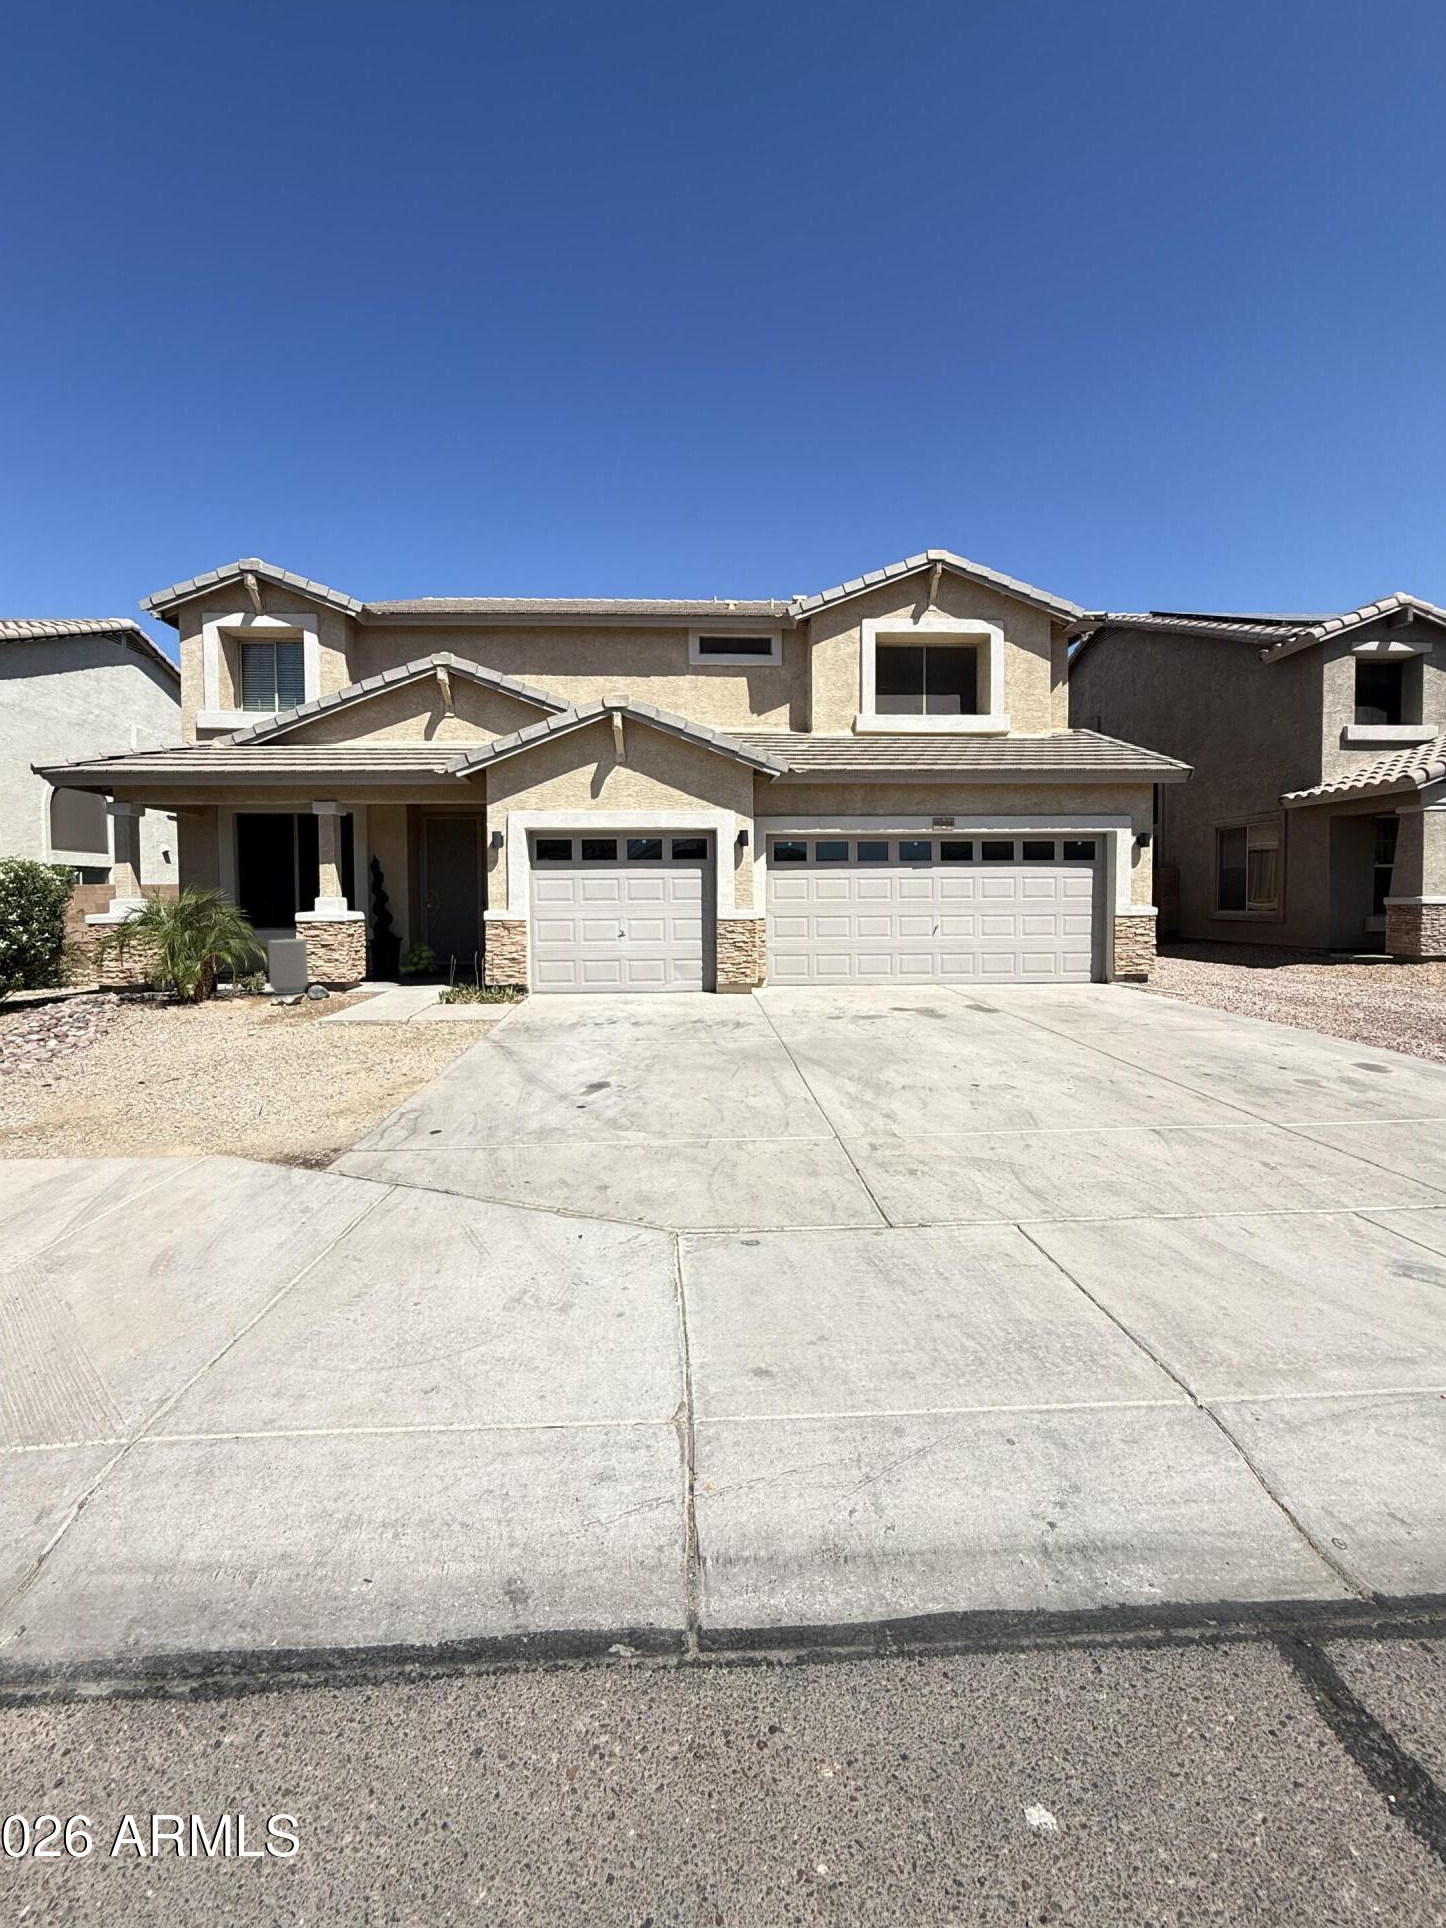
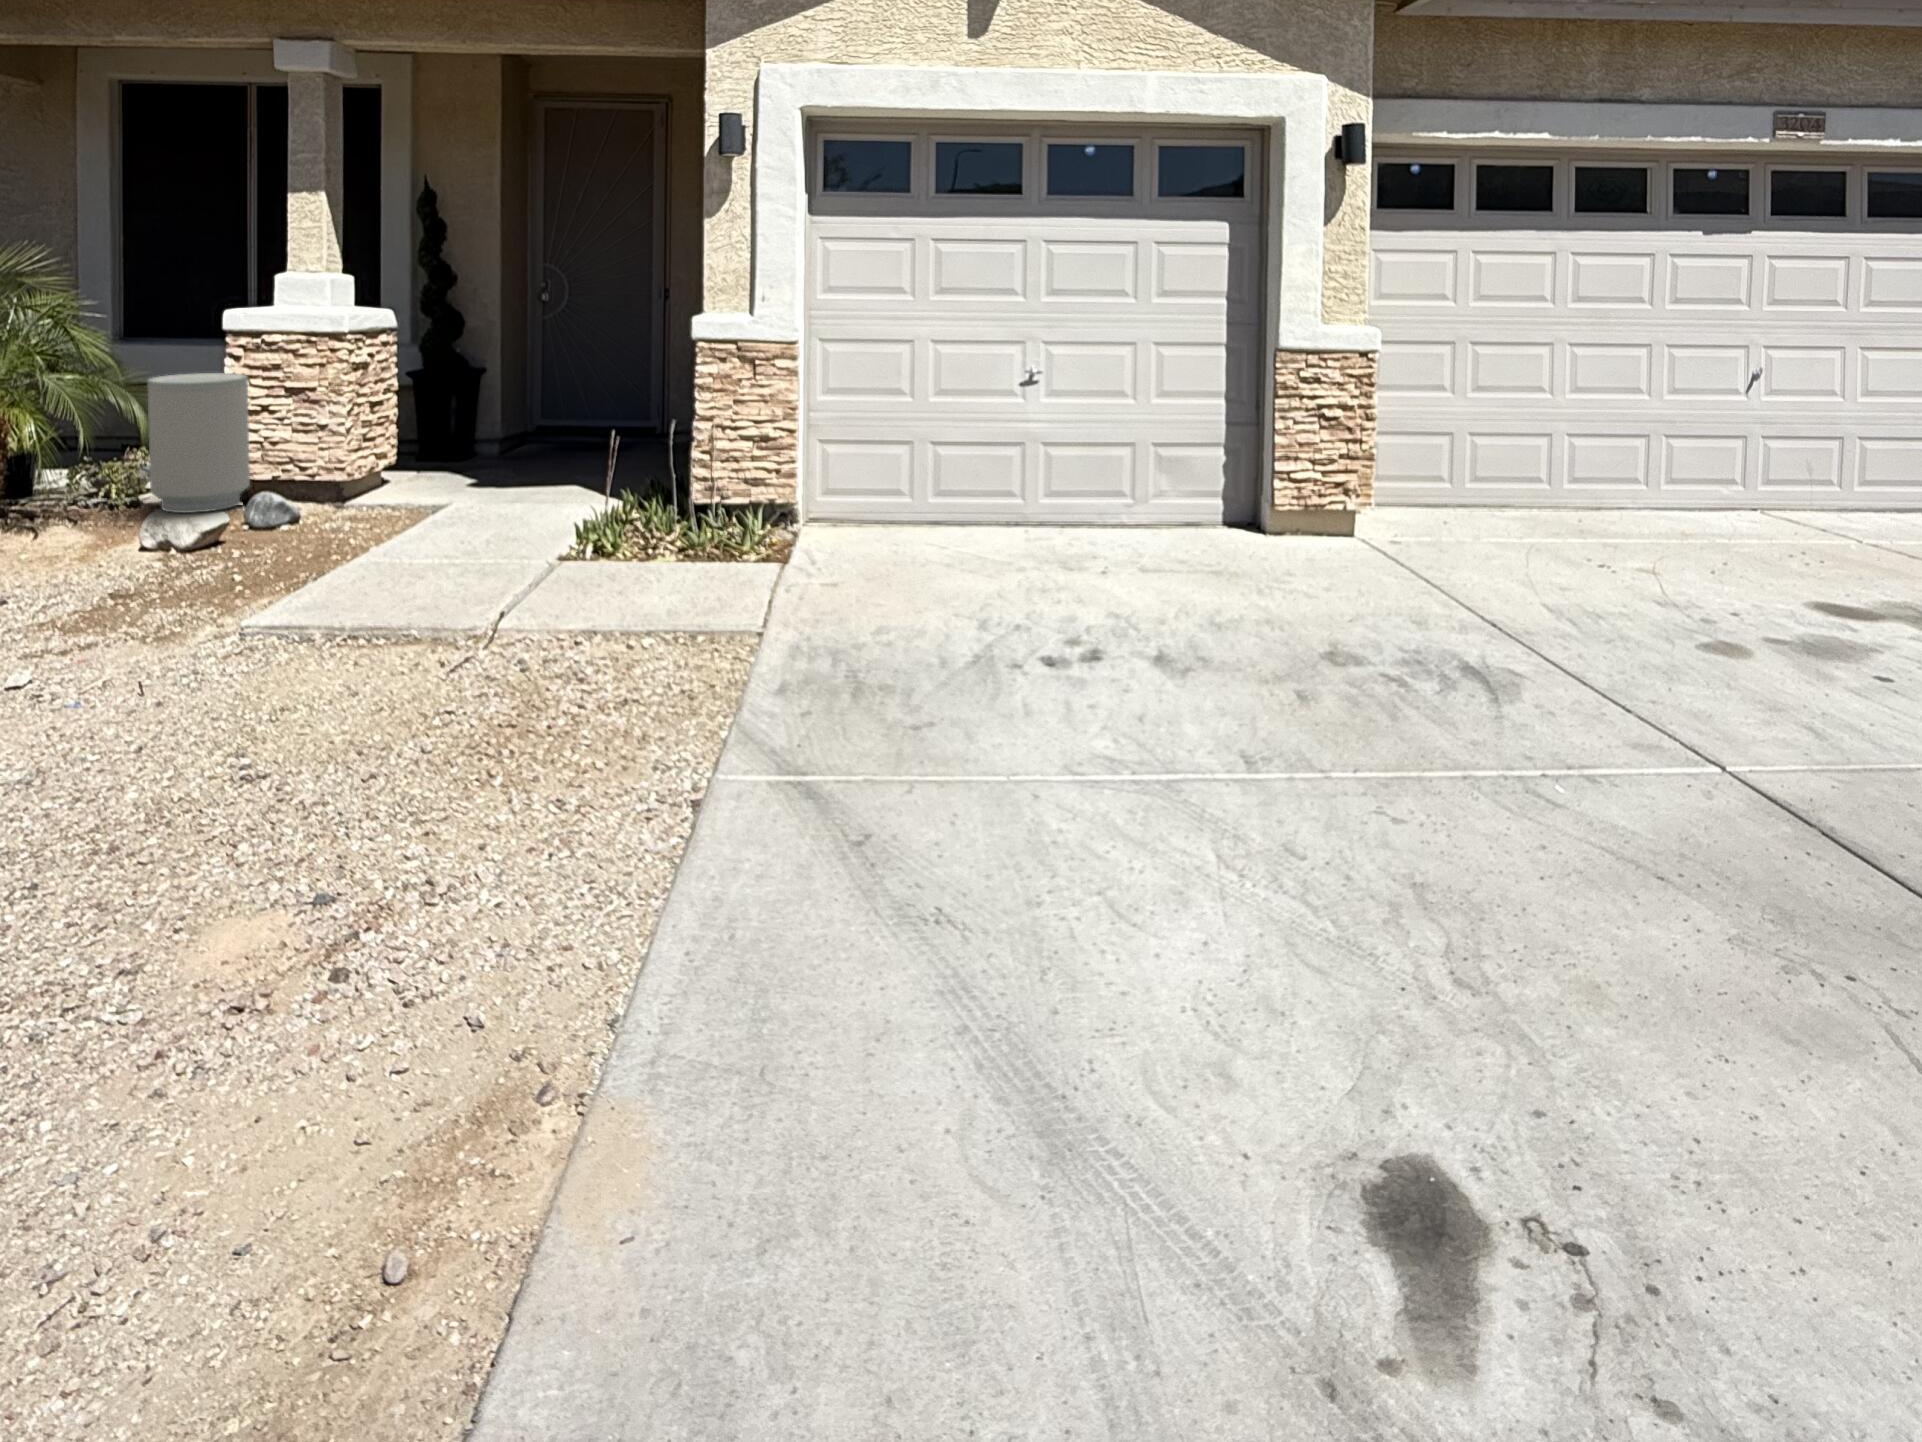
potted plant: present [400,943,438,974] -> none [476,376,565,452]

